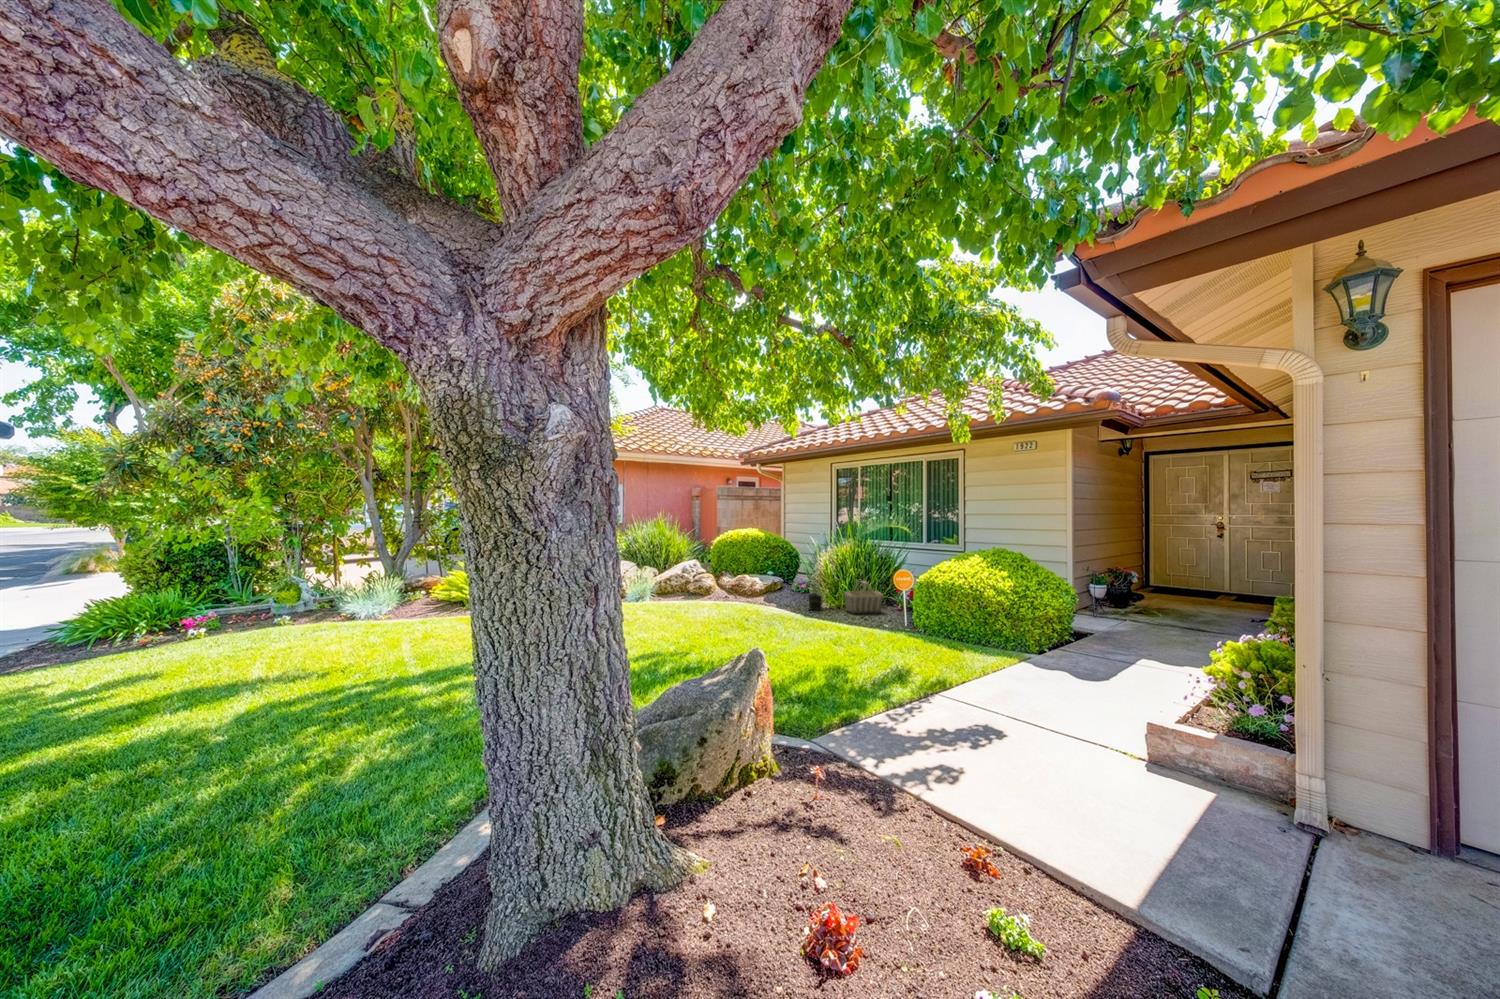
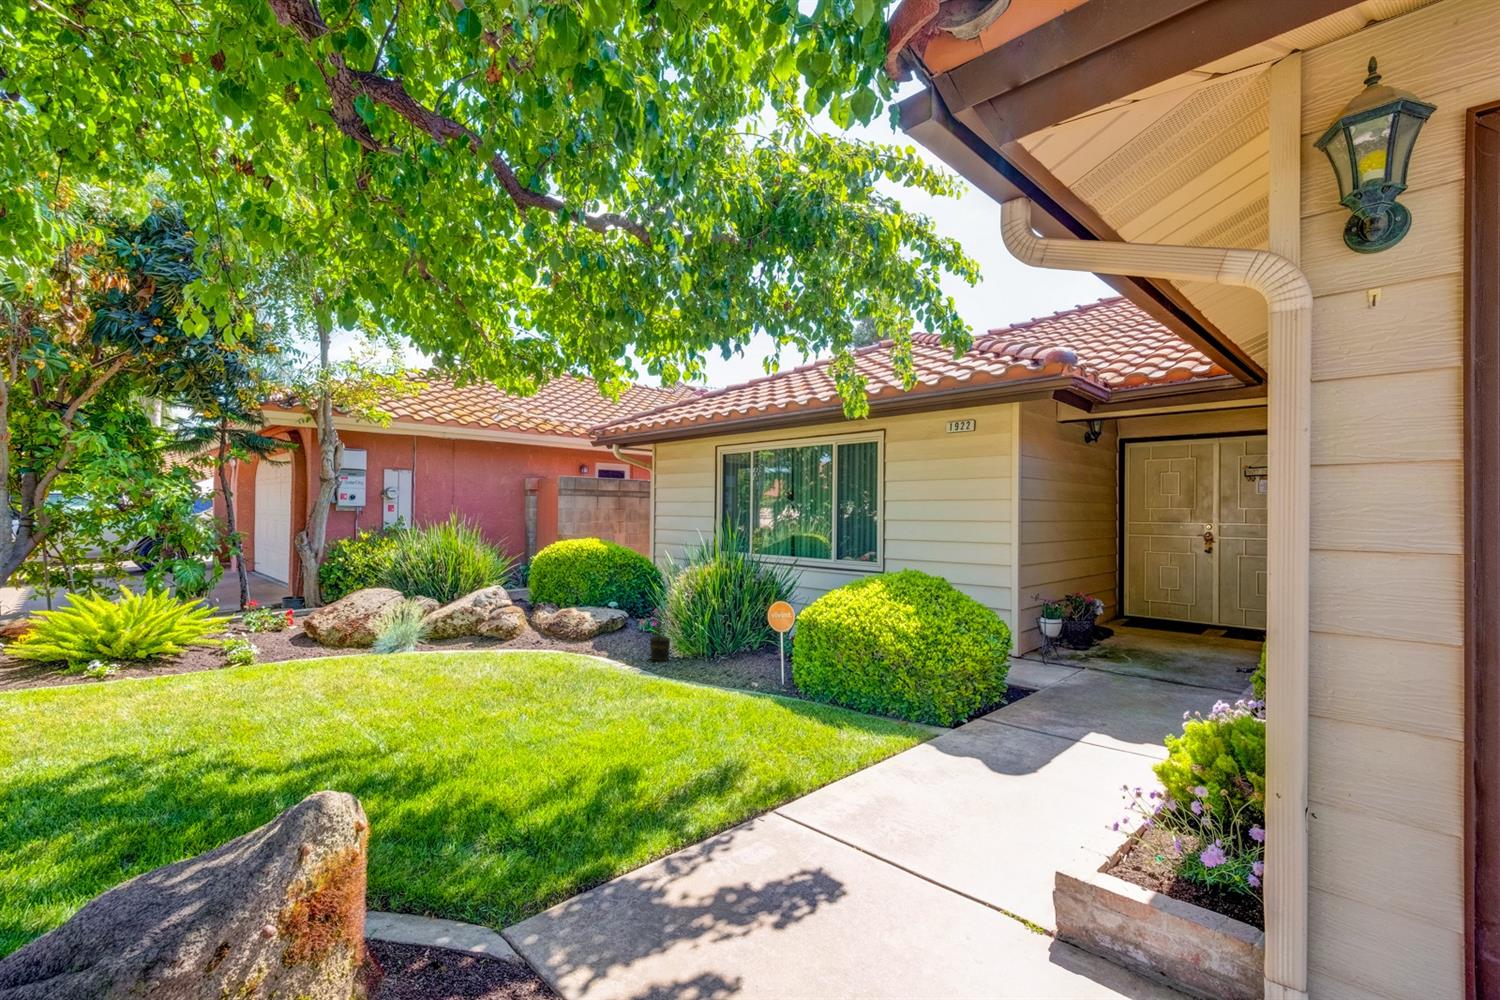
basket: present [844,581,883,614] -> none [701,616,756,666]

